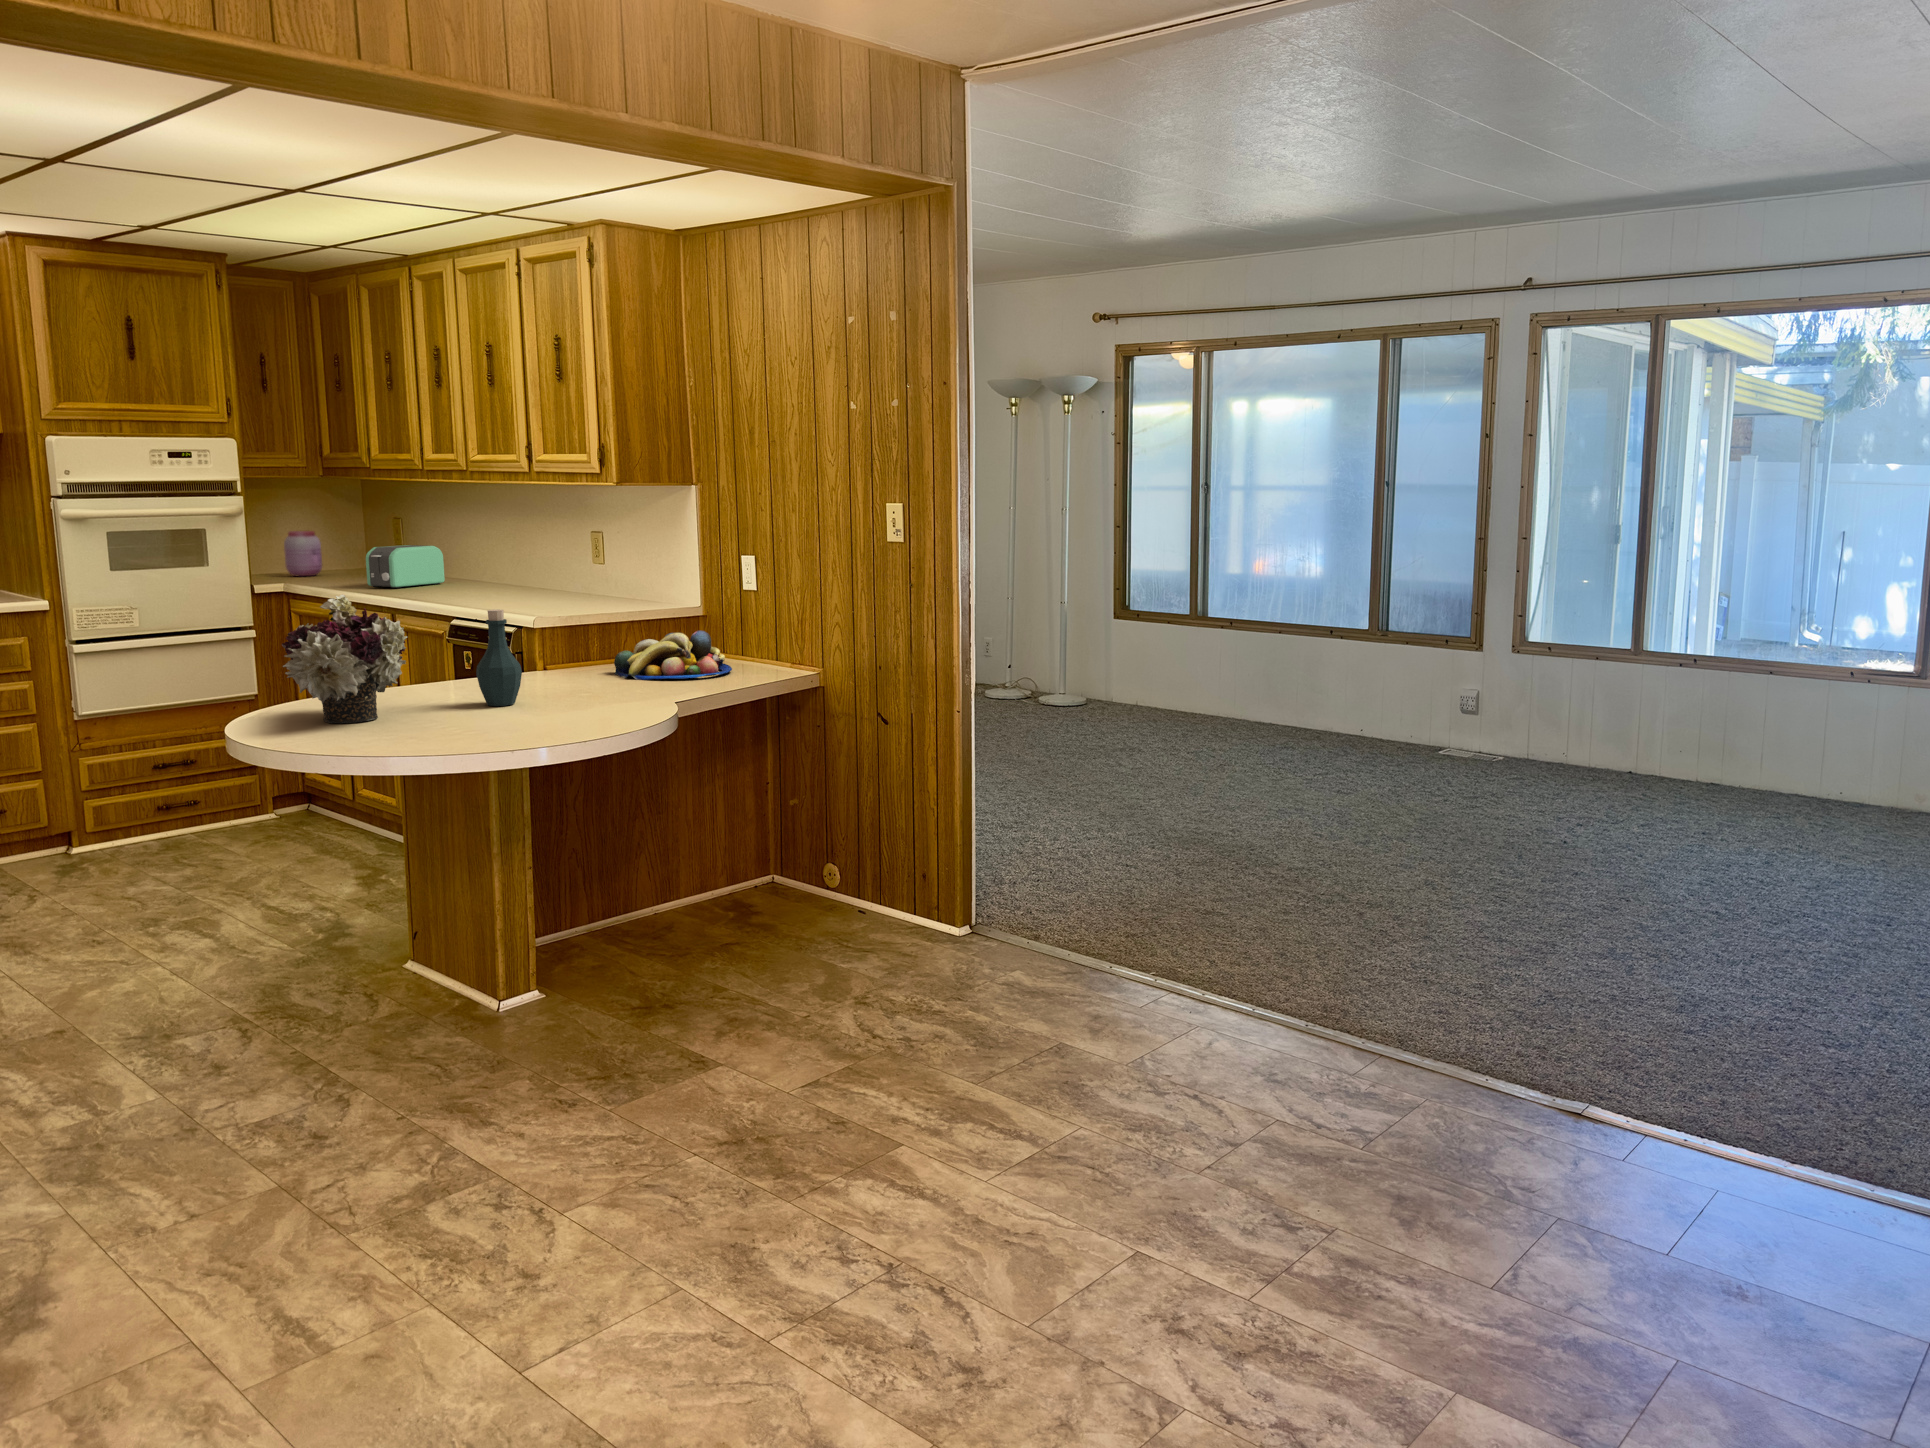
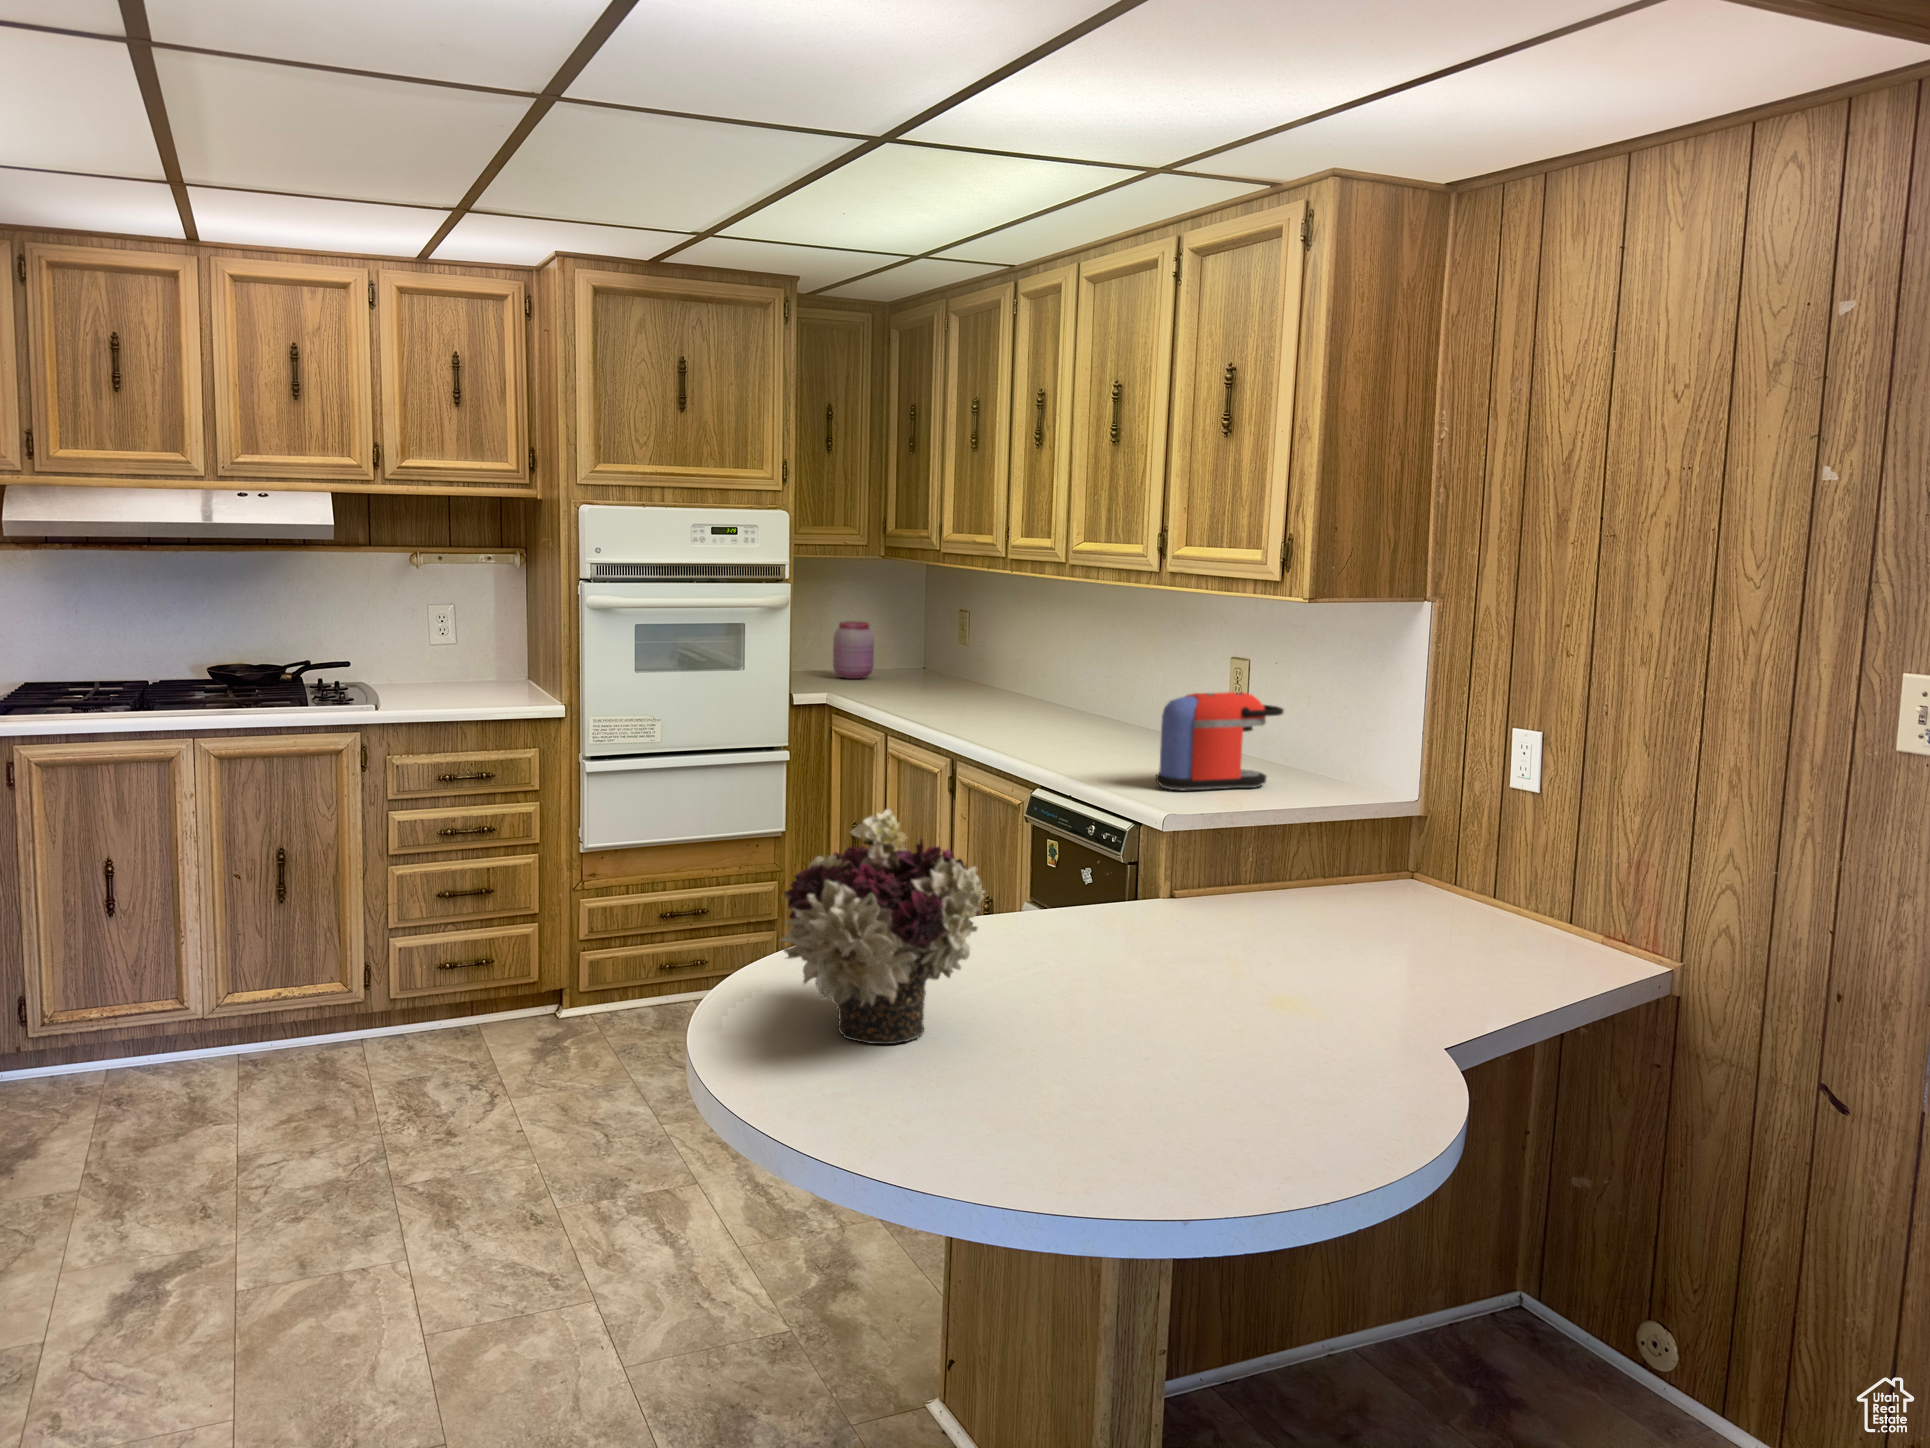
toaster: present [366,545,445,588] -> none [923,653,1019,713]
coffee maker: none [534,547,616,610] -> present [1156,692,1284,790]
bottle: present [476,609,522,706] -> none [1090,842,1168,1020]
fruit bowl: present [614,631,732,680] -> none [1292,866,1506,967]

